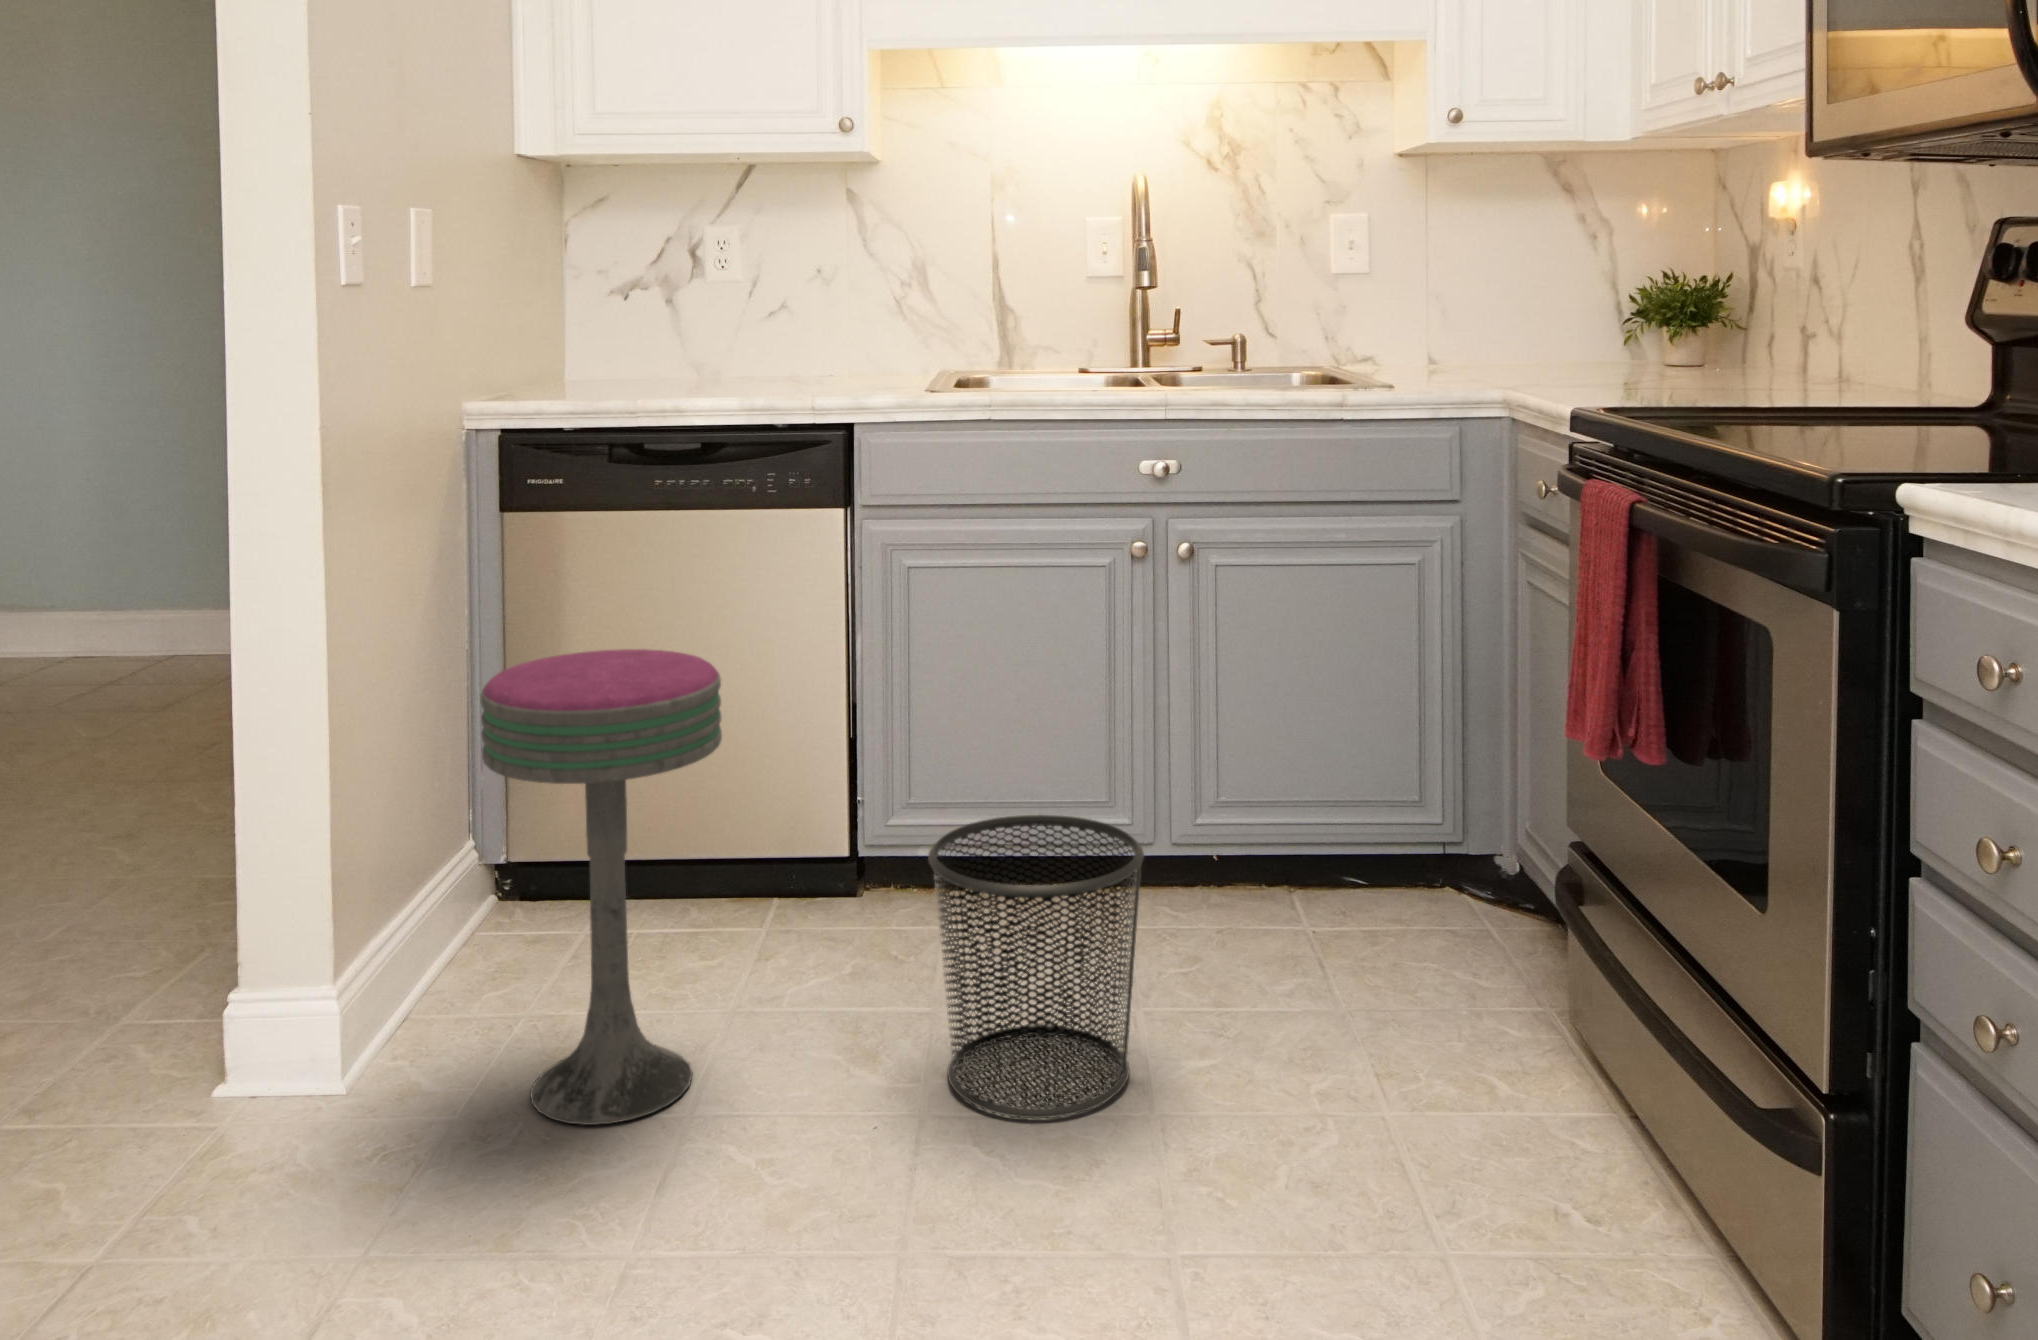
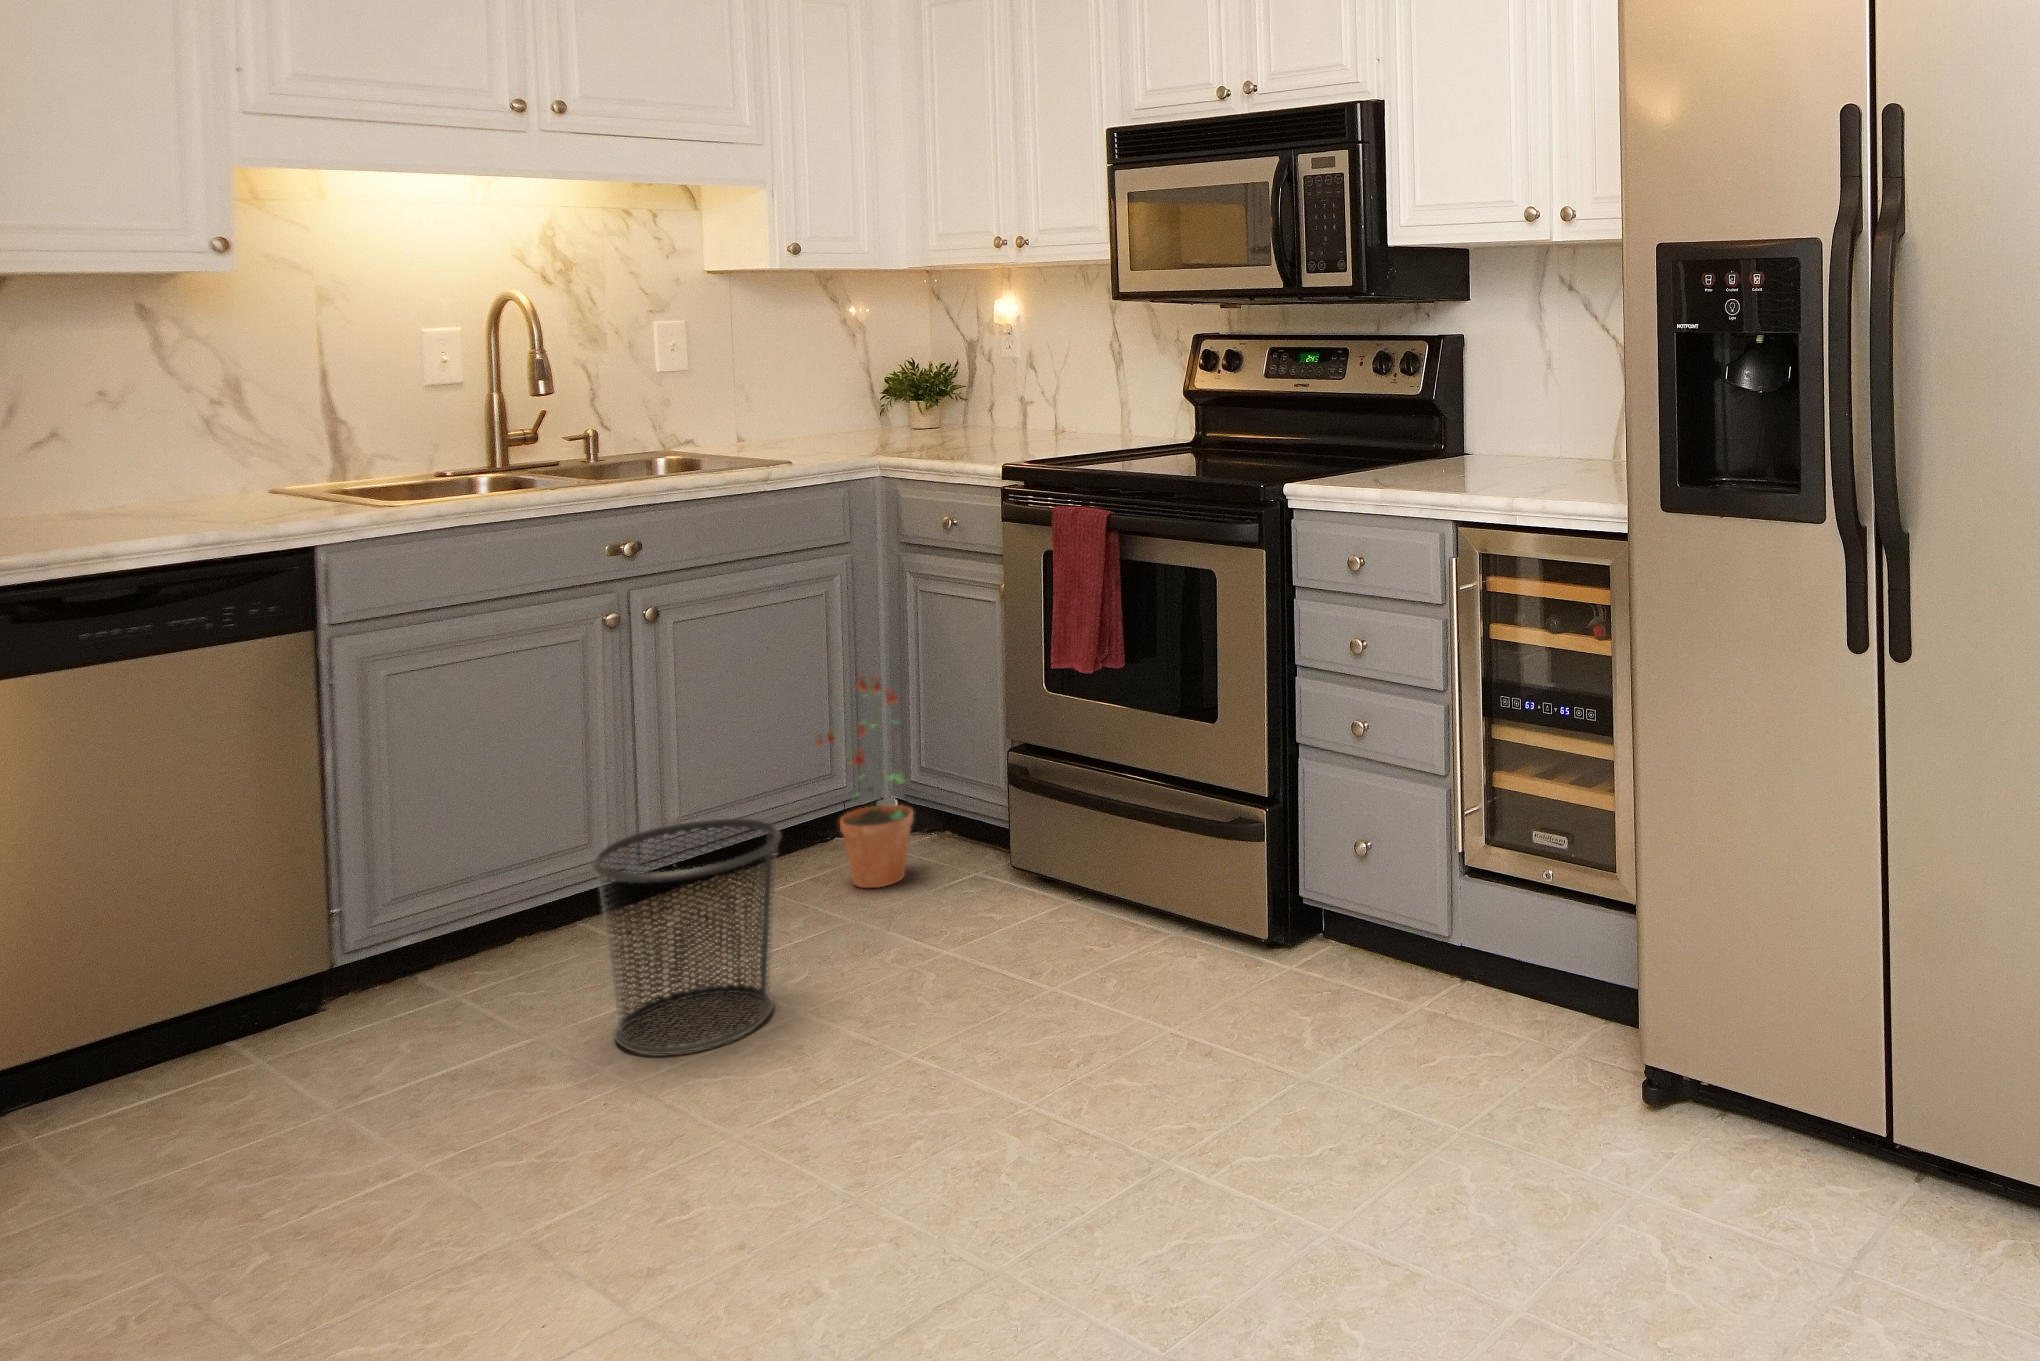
bar stool: present [480,649,722,1125] -> none [148,764,422,1222]
potted plant: none [1354,680,1463,980] -> present [816,675,913,888]

